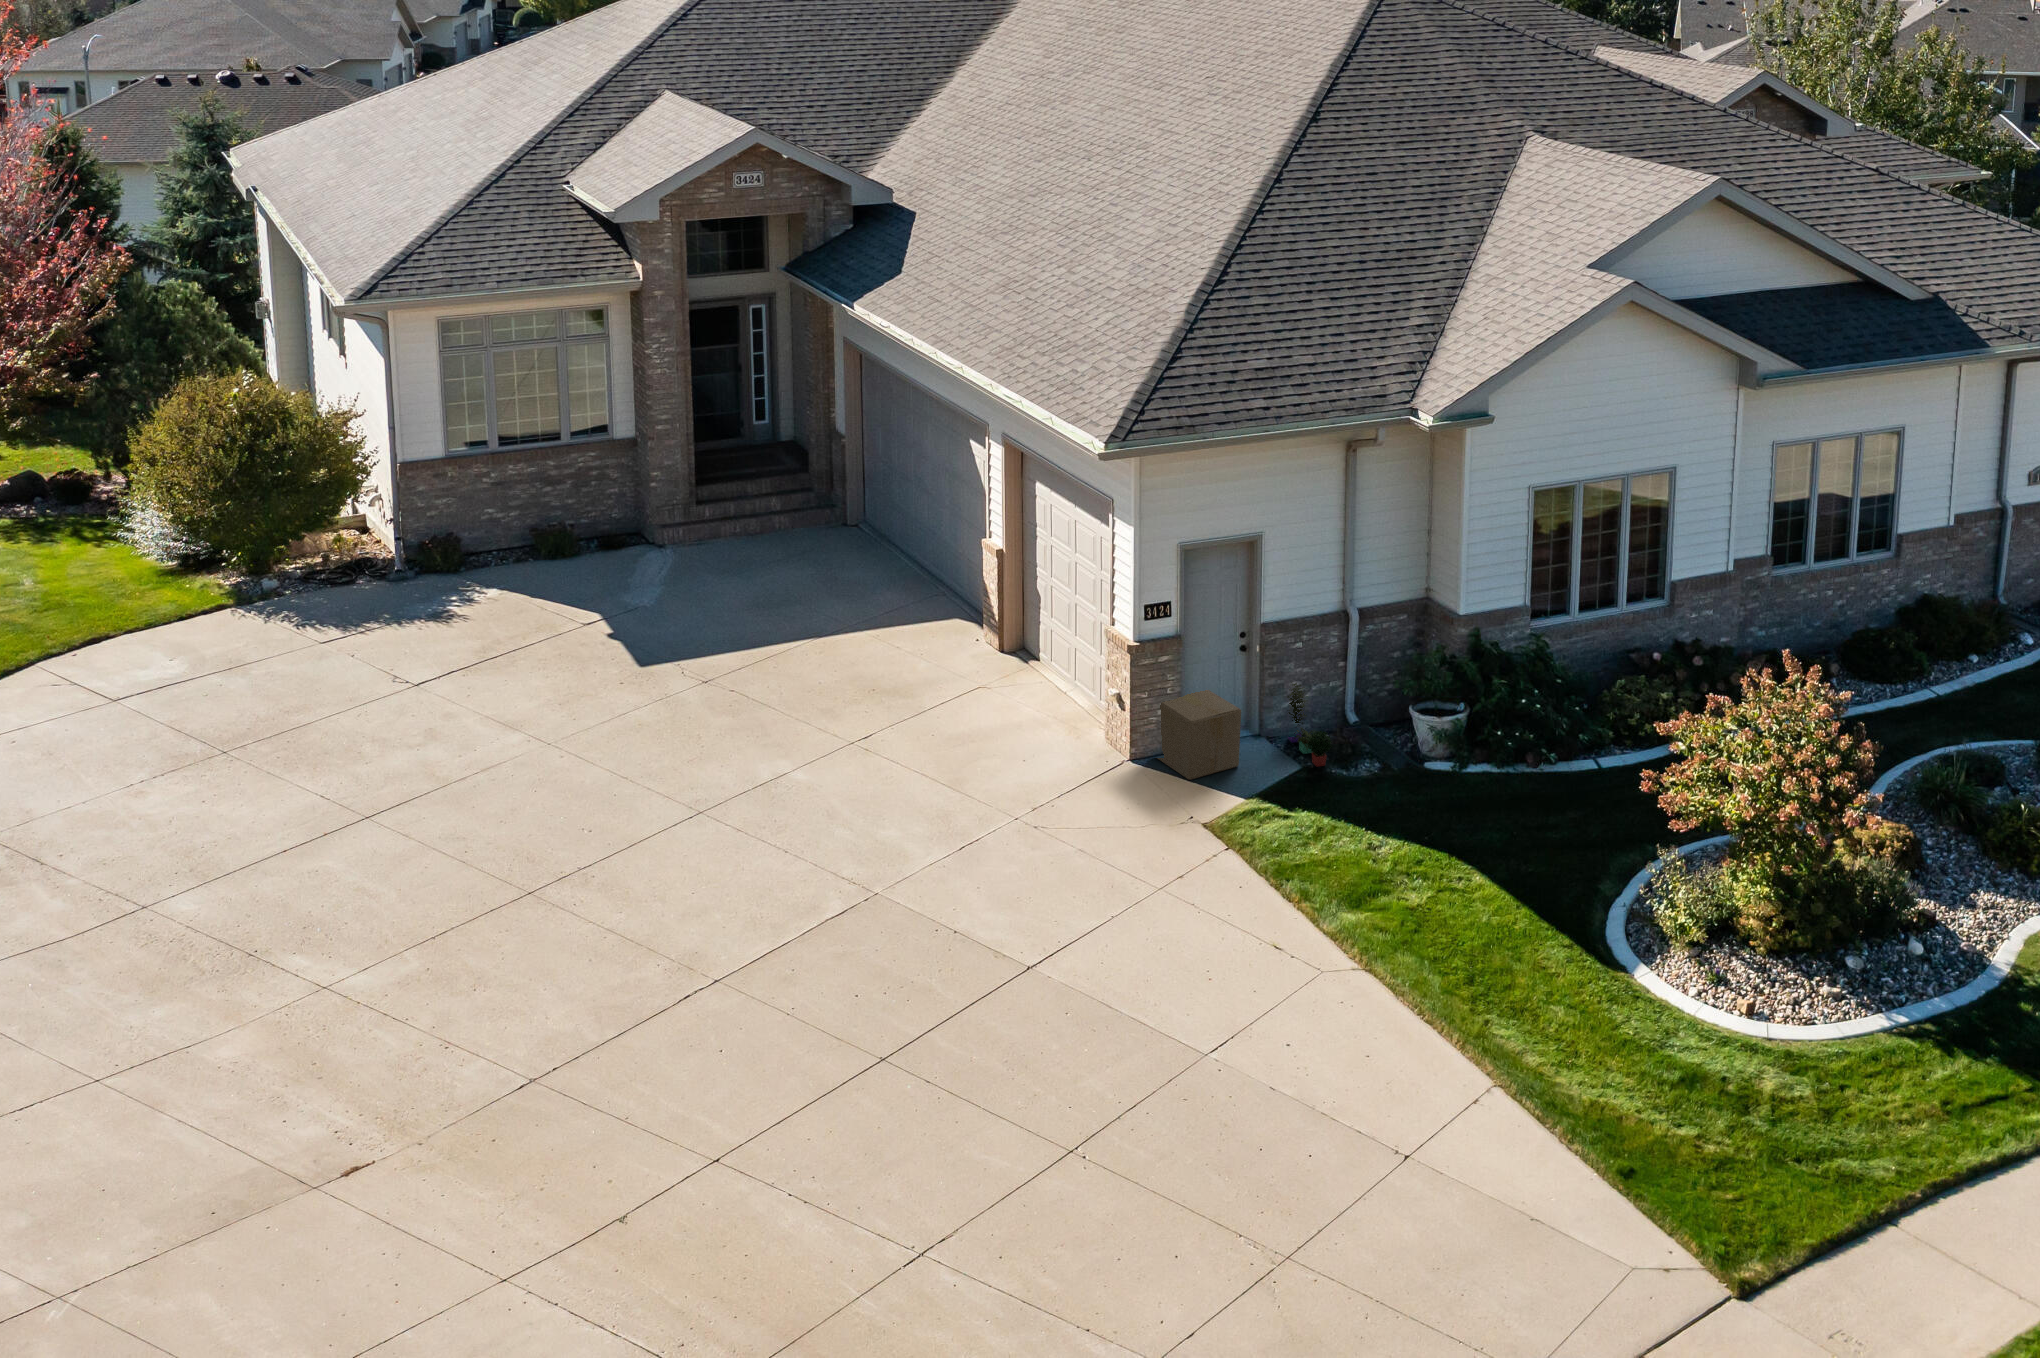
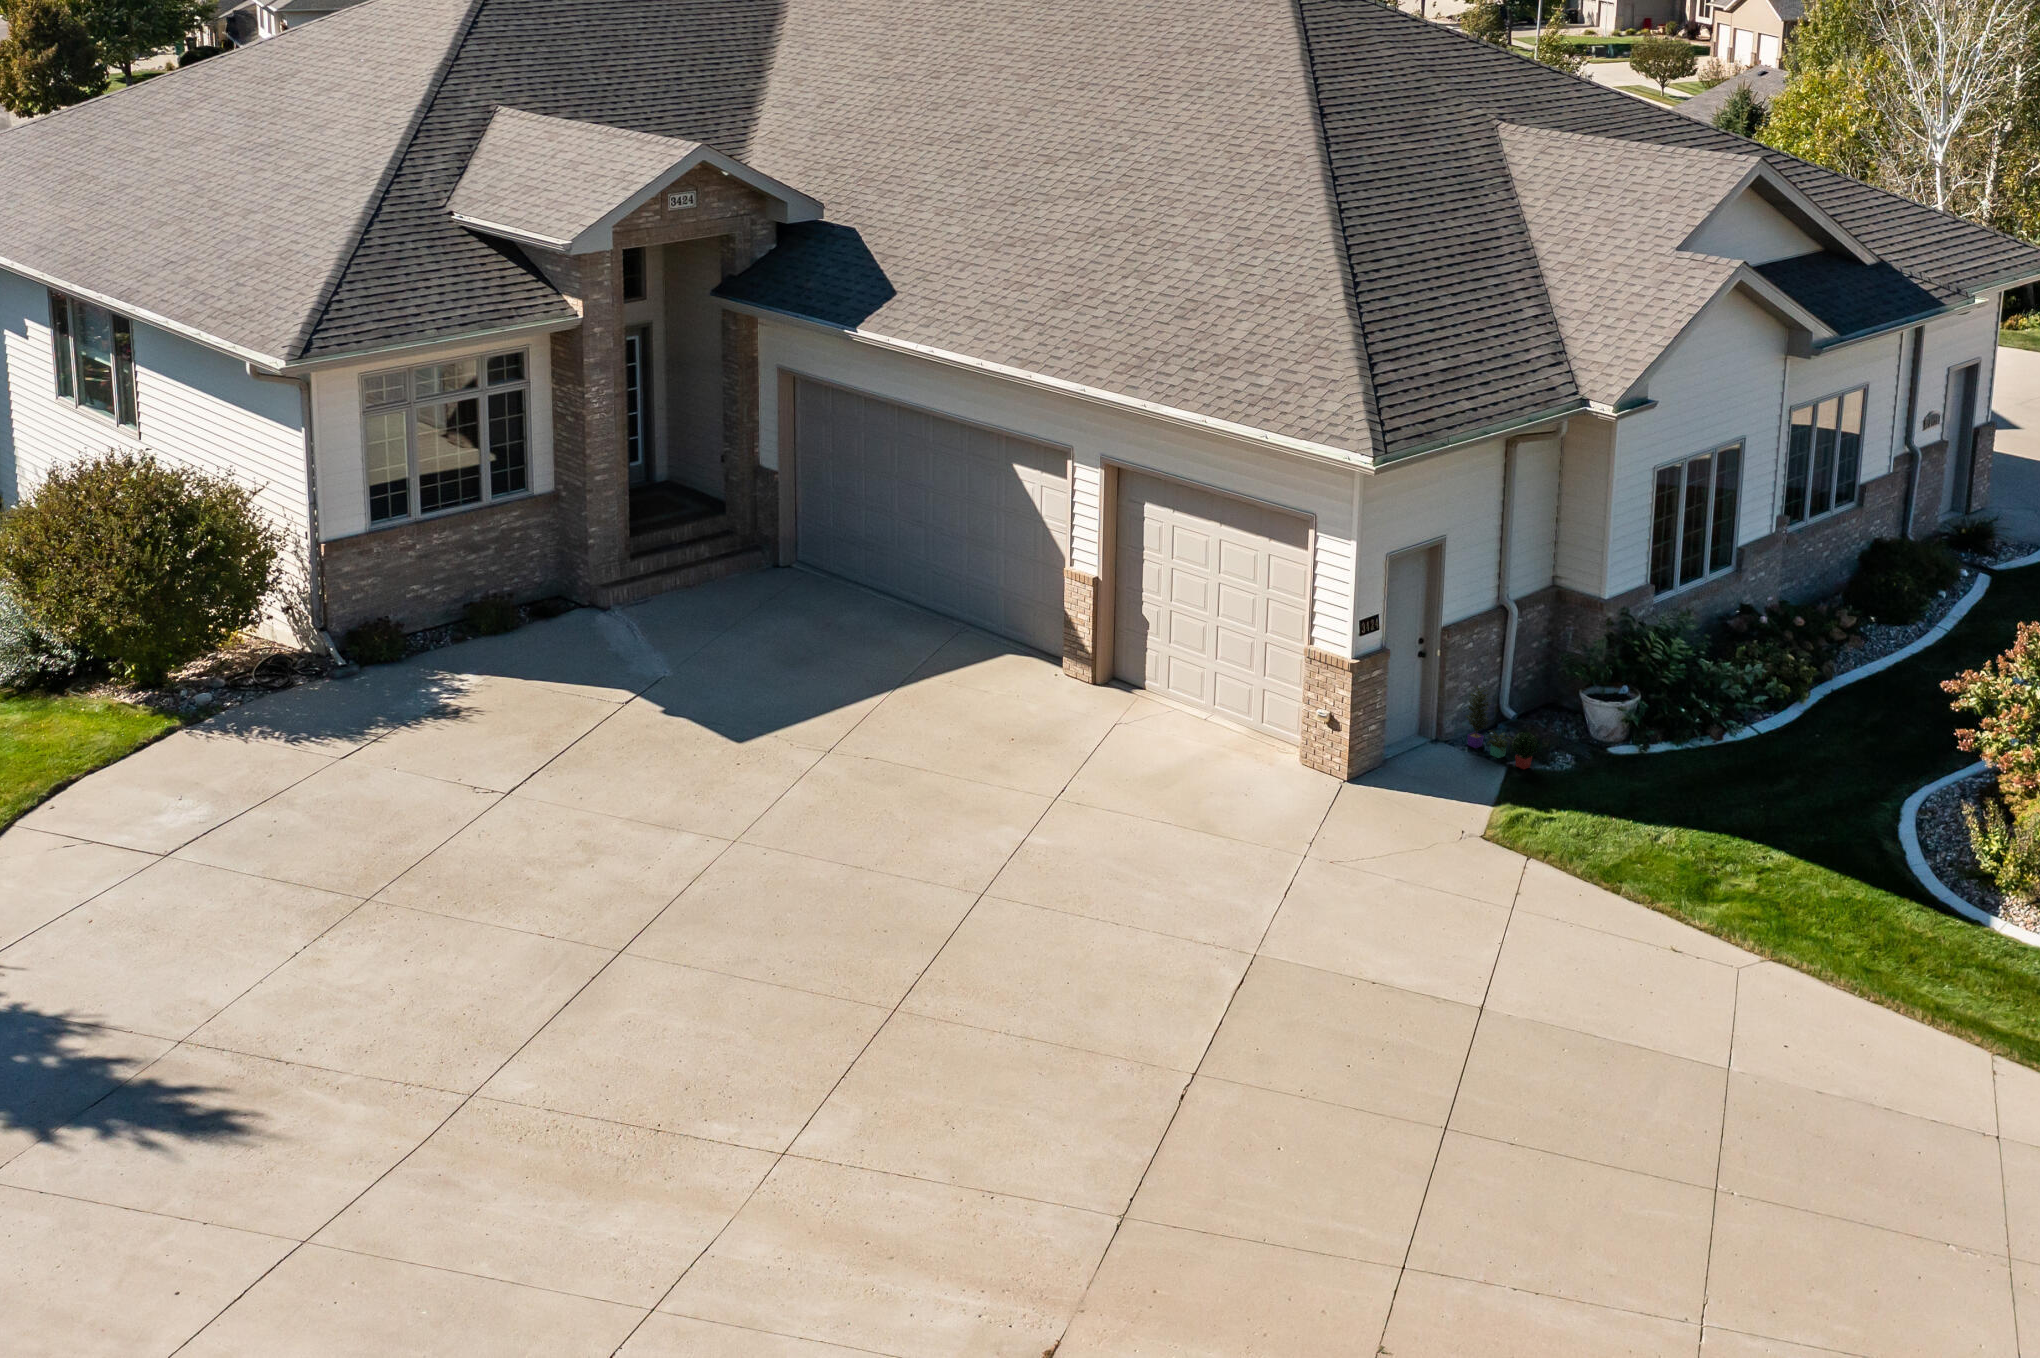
cardboard box: present [1157,690,1241,780] -> none [1367,702,1461,800]

